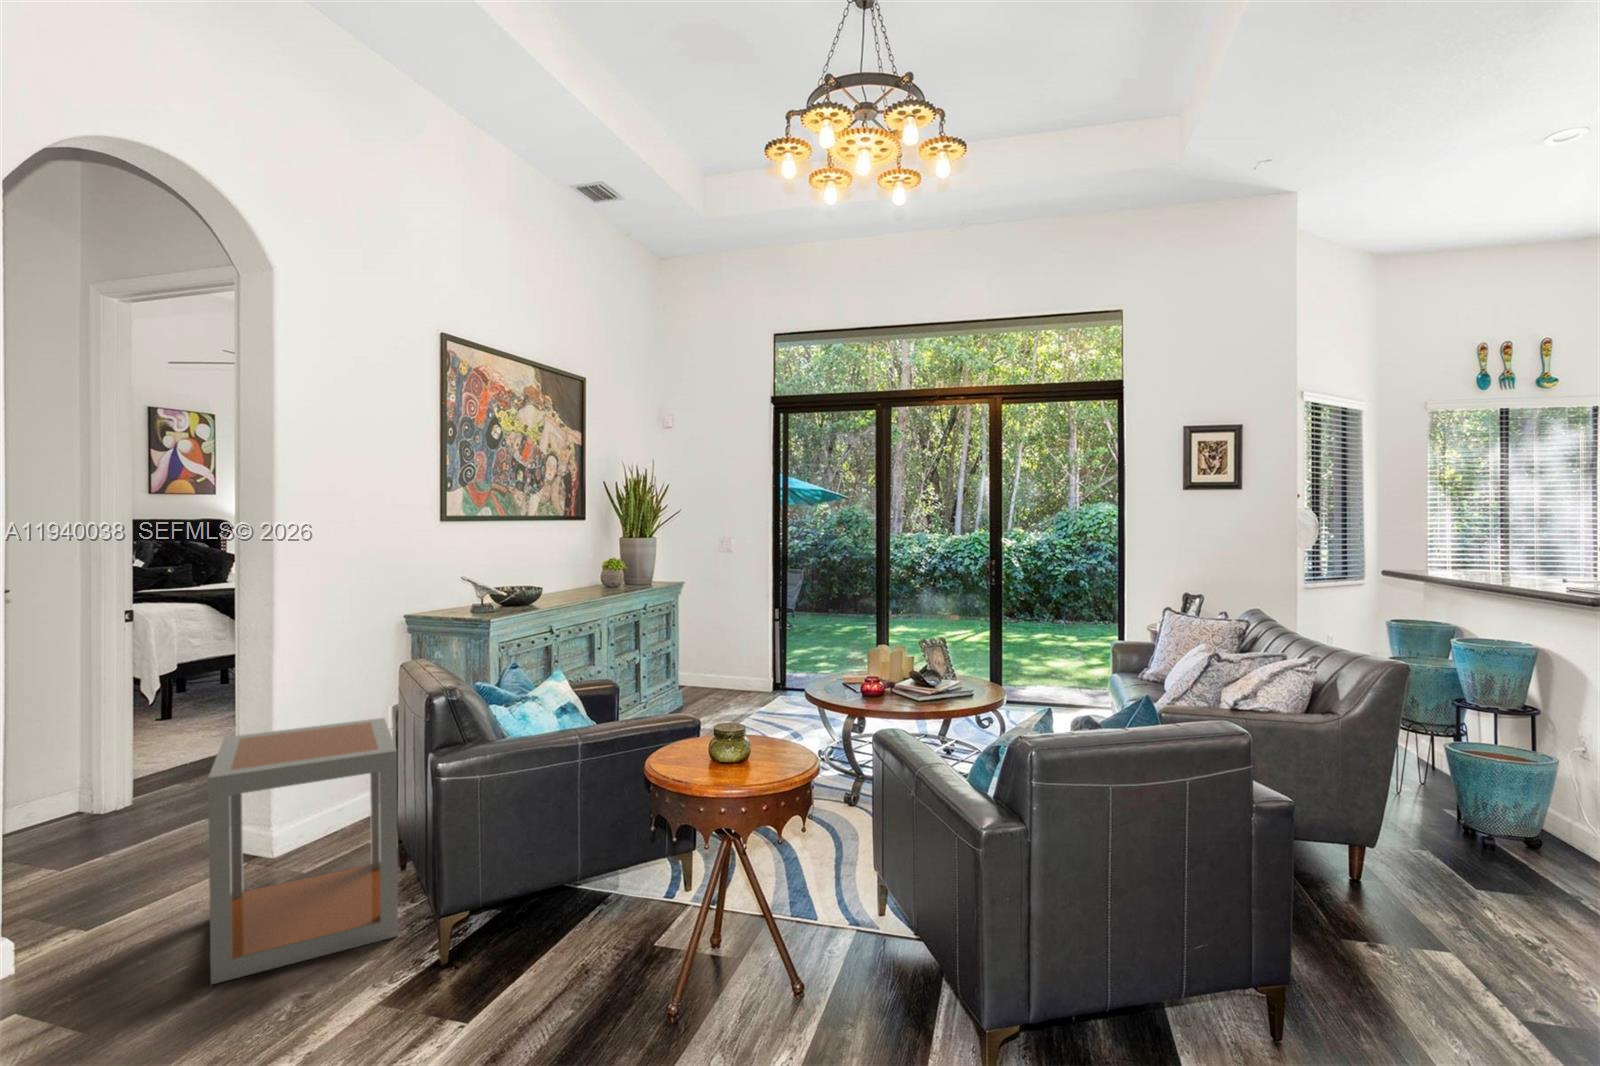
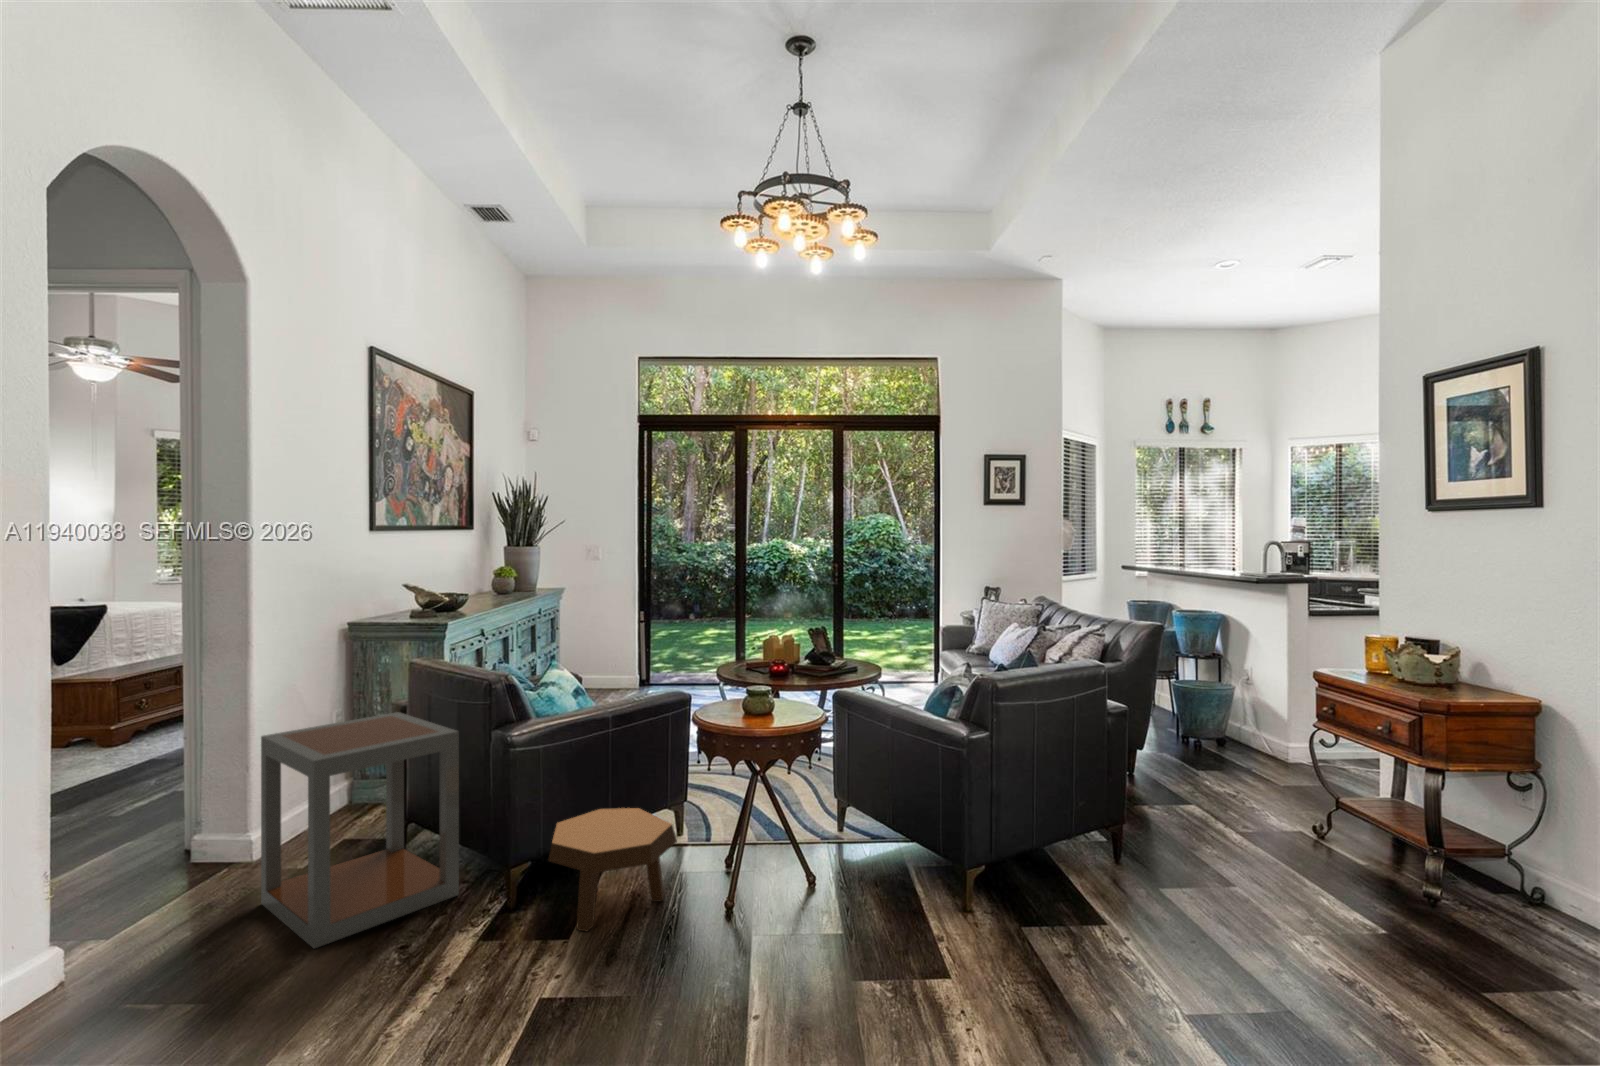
footstool: none [451,856,613,1022] -> present [548,808,677,931]

